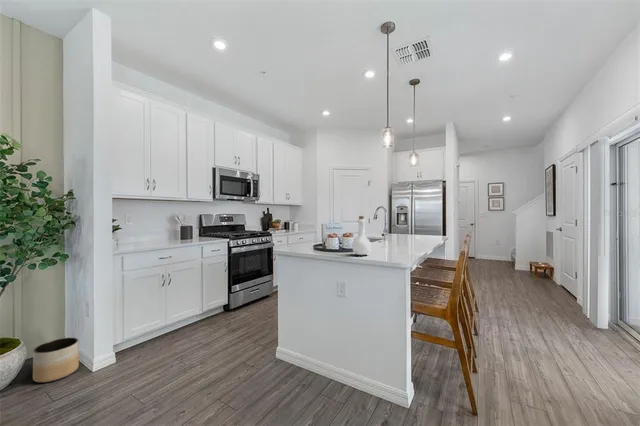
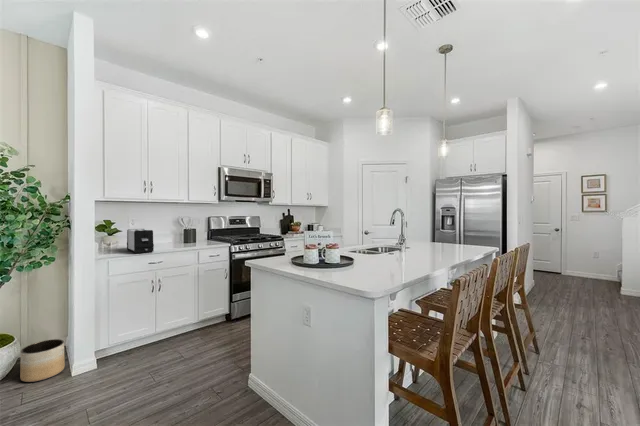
bottle: present [352,216,371,255] -> none [321,226,344,274]
toaster: none [132,225,165,249] -> present [127,229,154,253]

